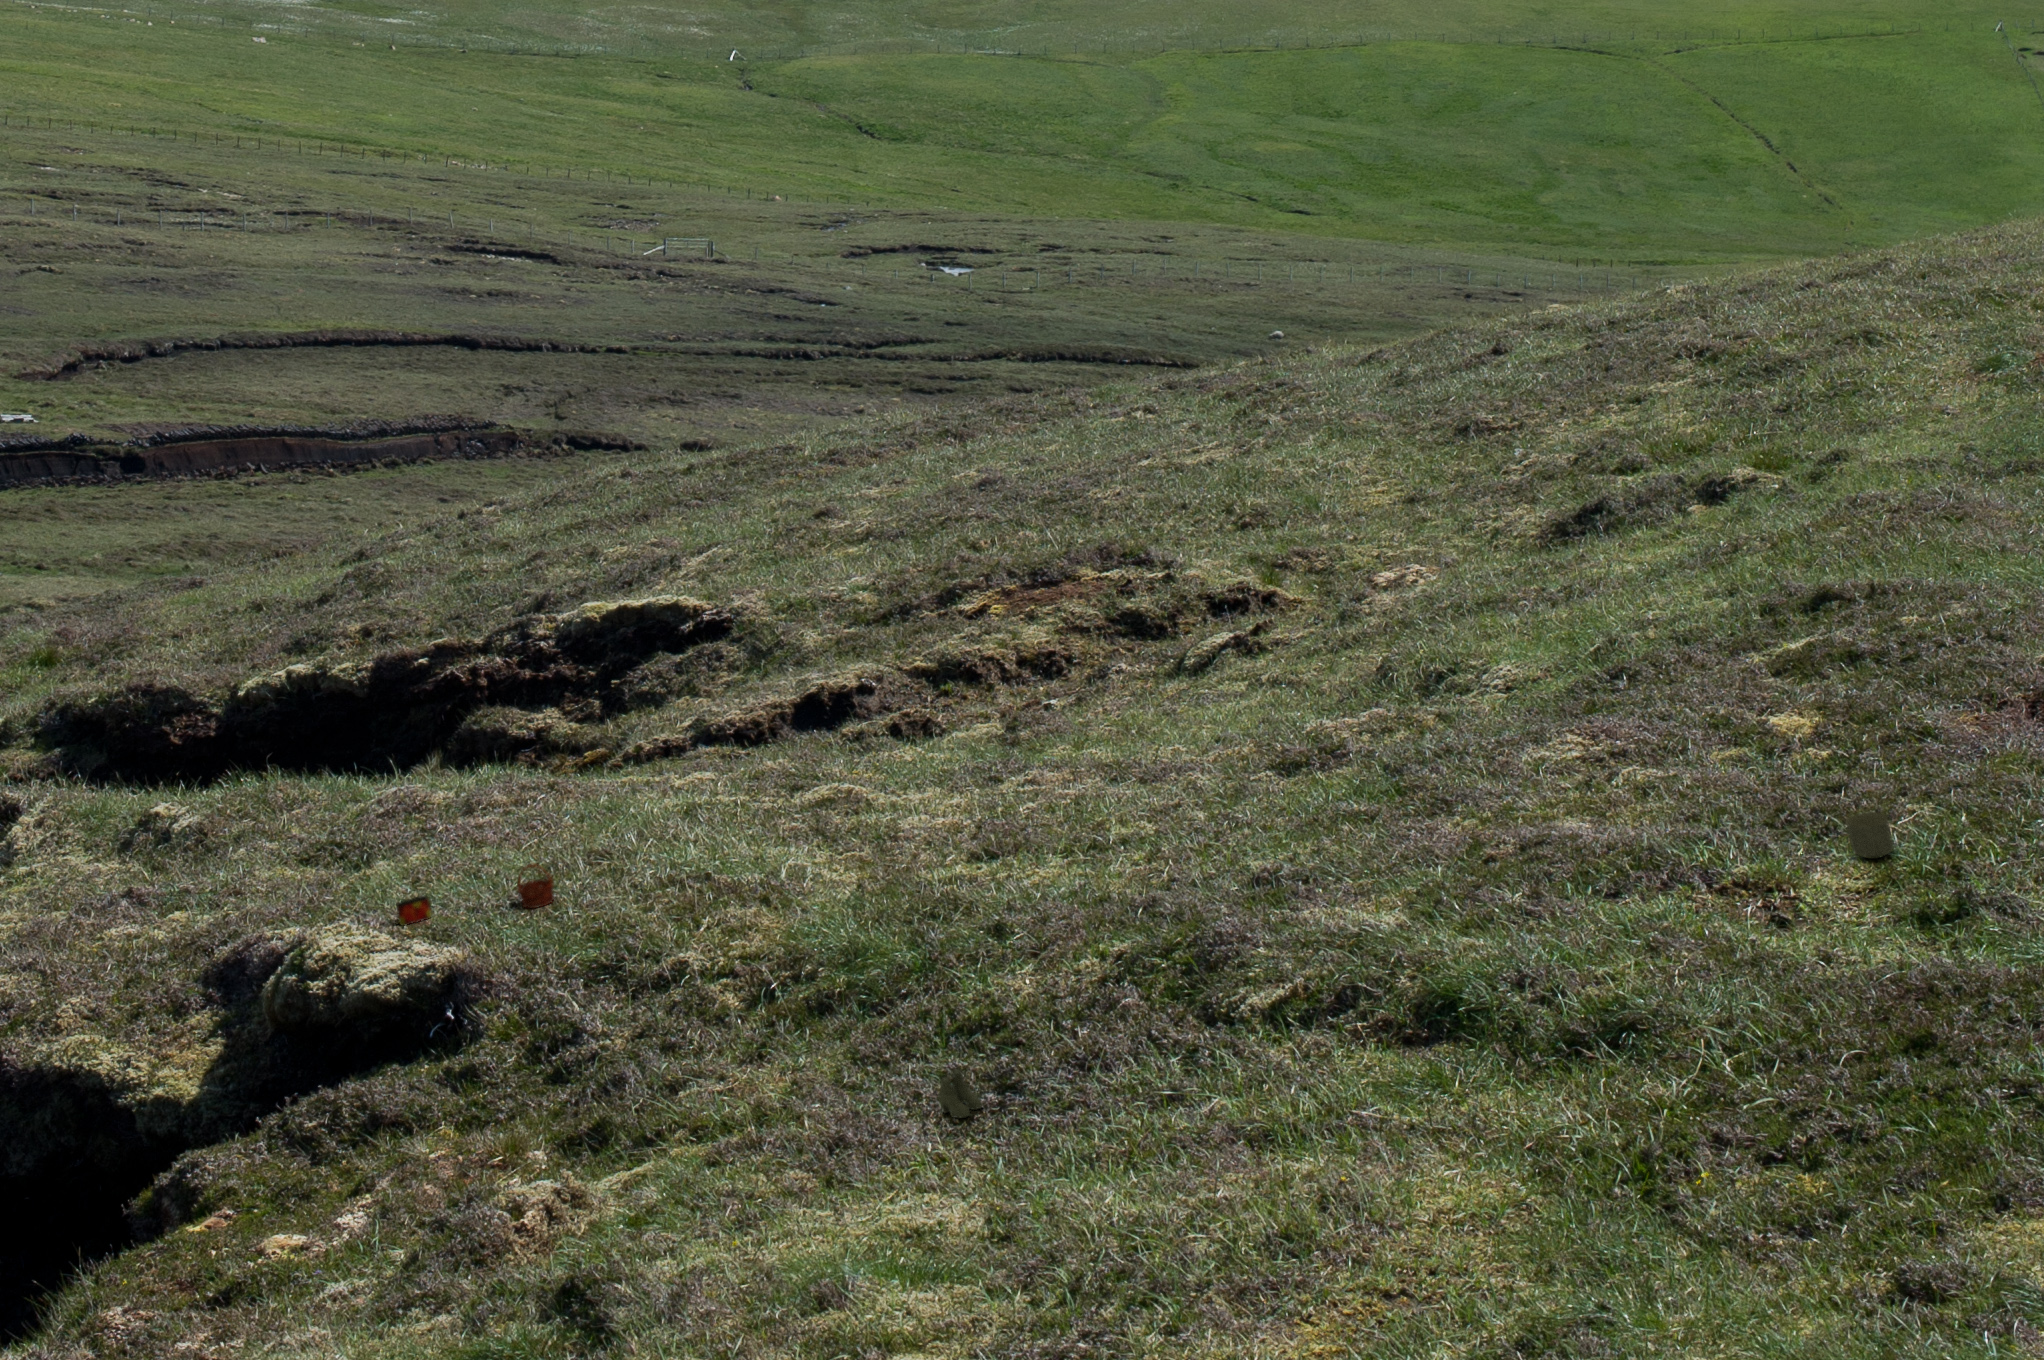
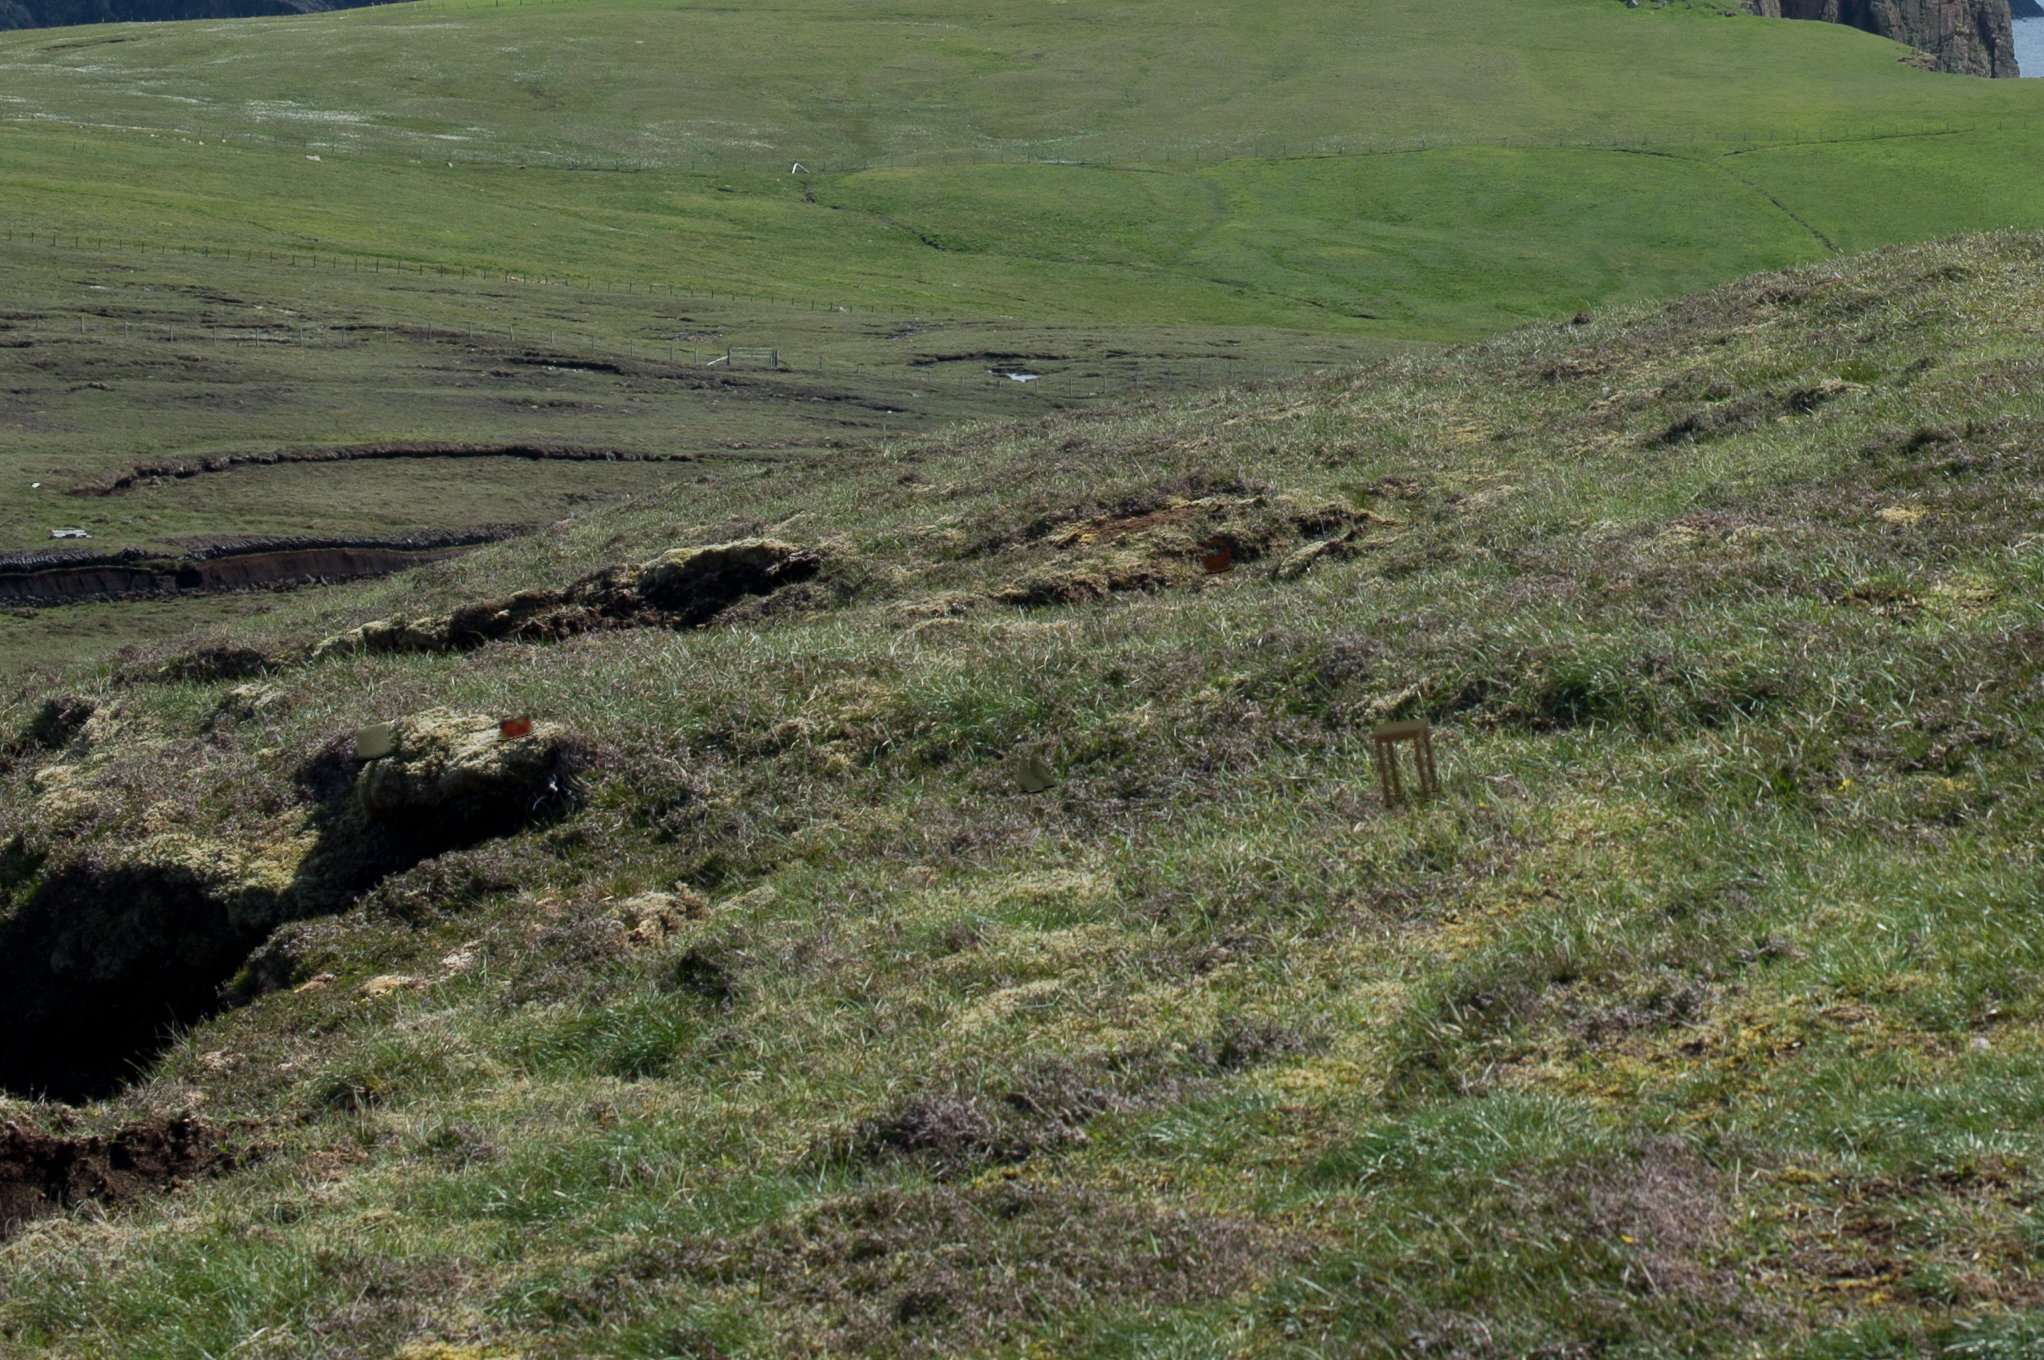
planter: present [1846,813,1893,859] -> present [355,724,391,759]
basket: present [517,864,554,908] -> present [1201,541,1231,573]
stool: none [1375,1145,1463,1262] -> present [1370,717,1438,806]

